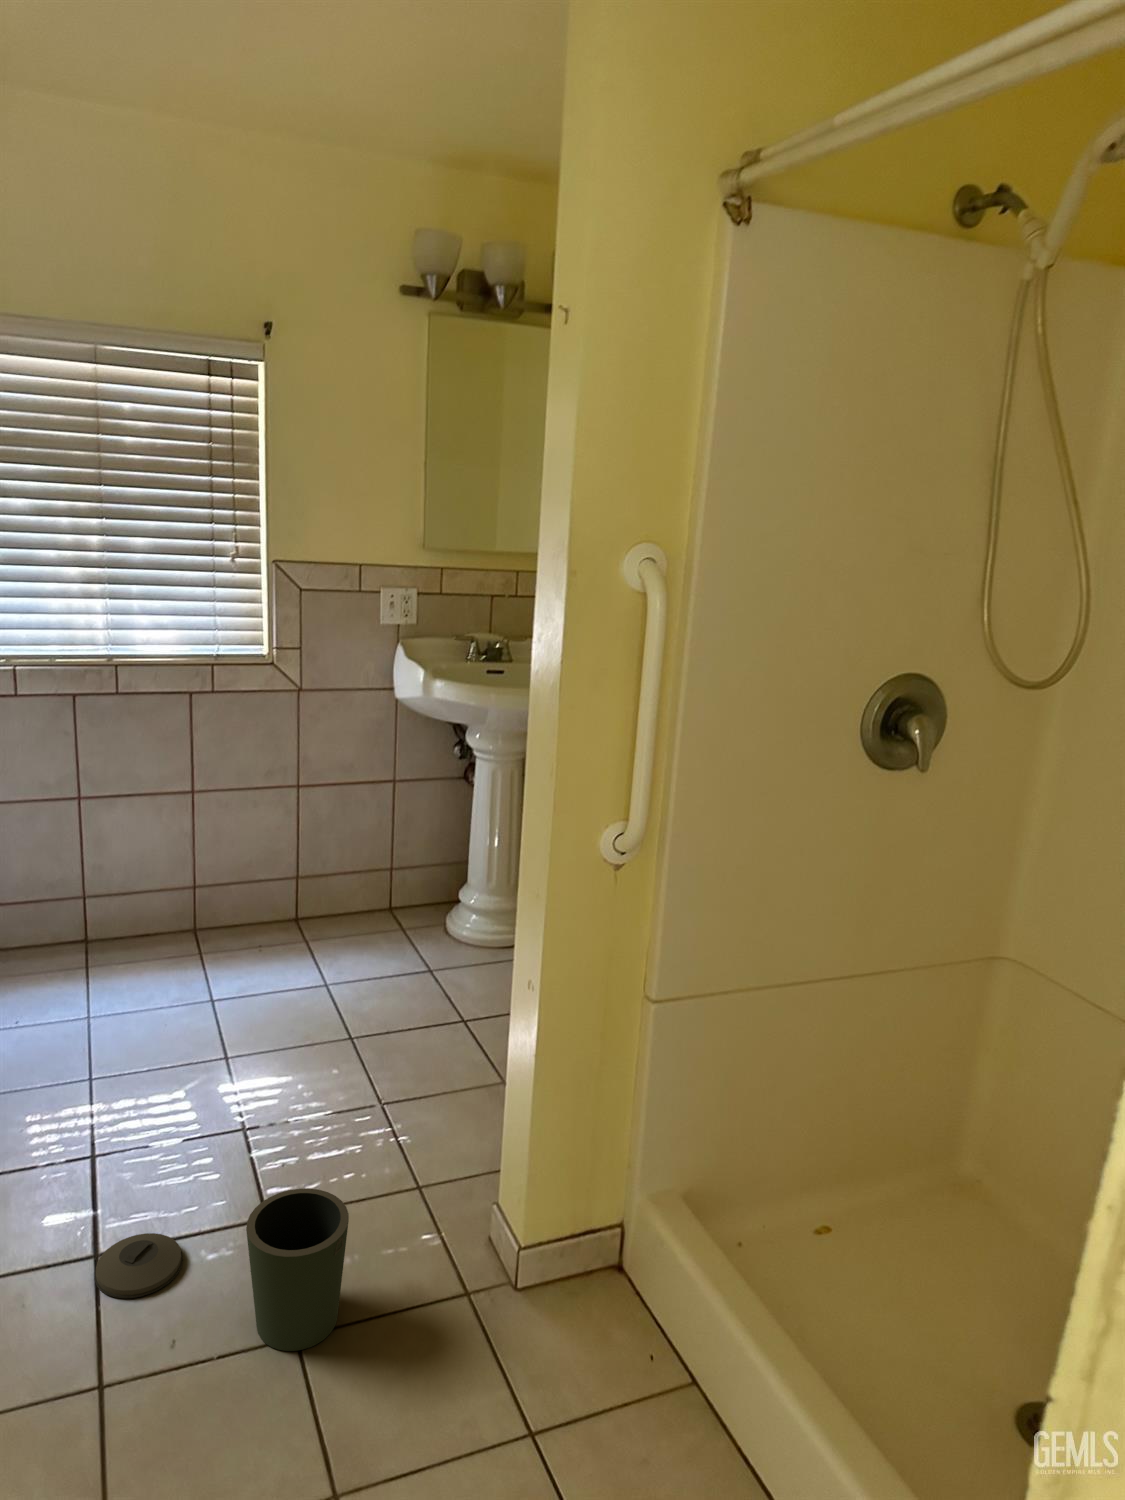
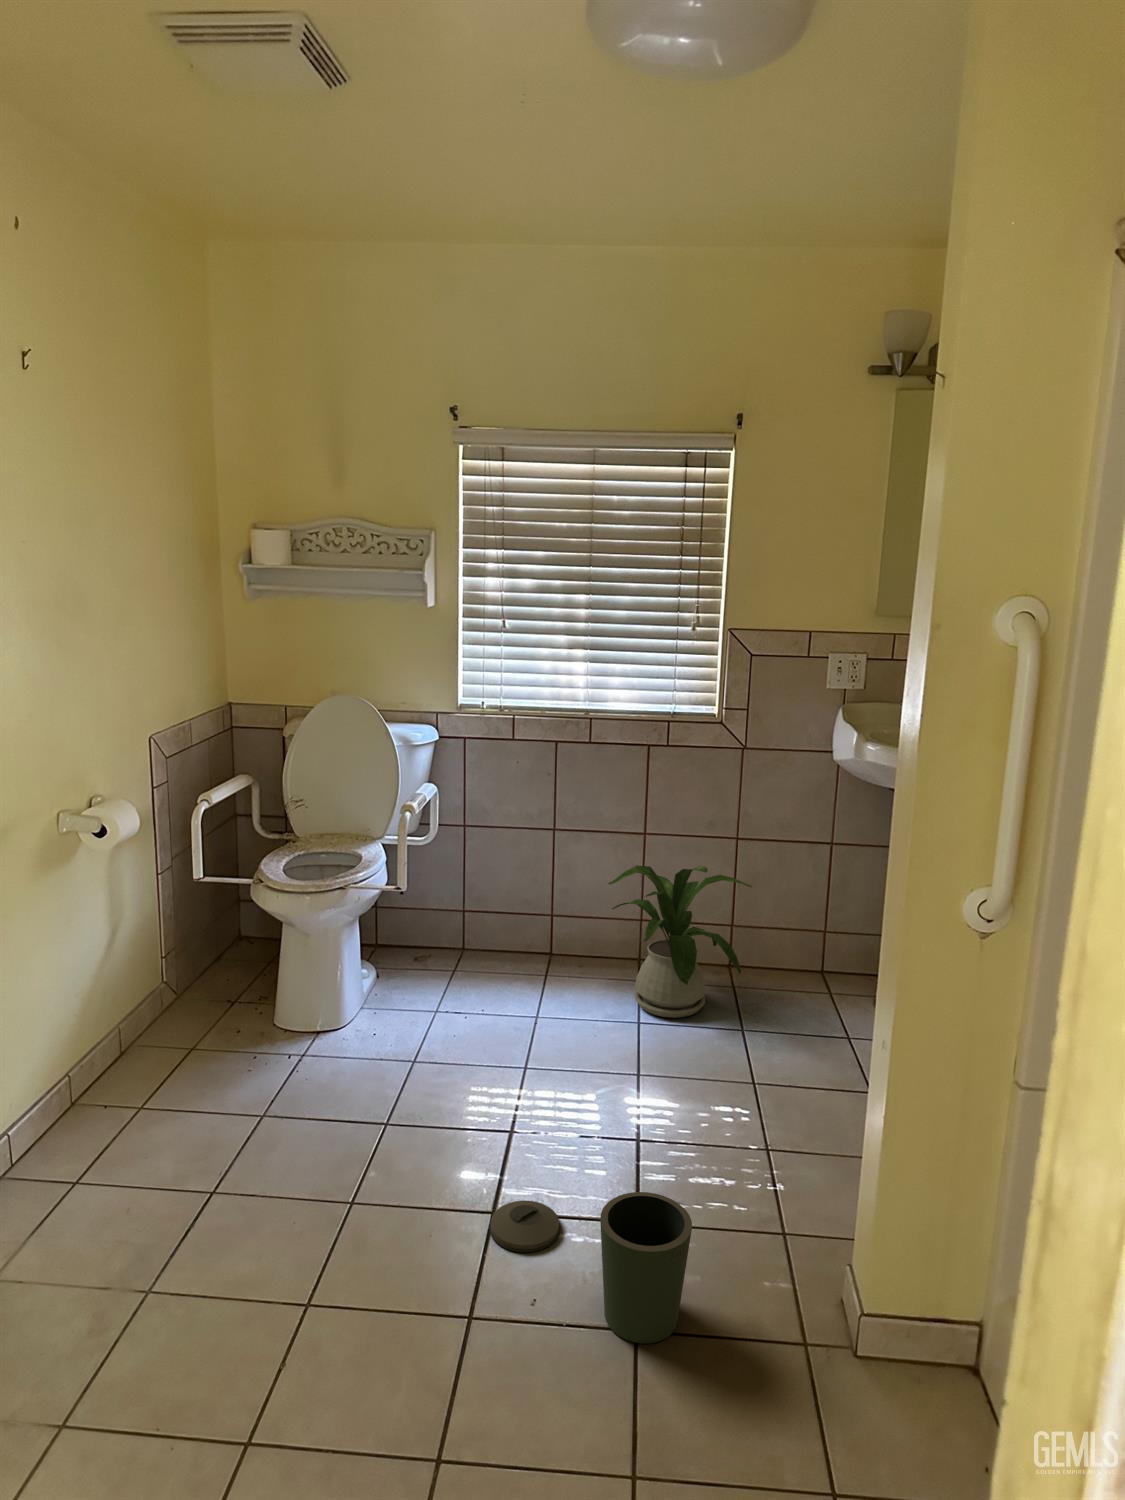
house plant: none [160,822,325,989] -> present [609,865,752,1018]

